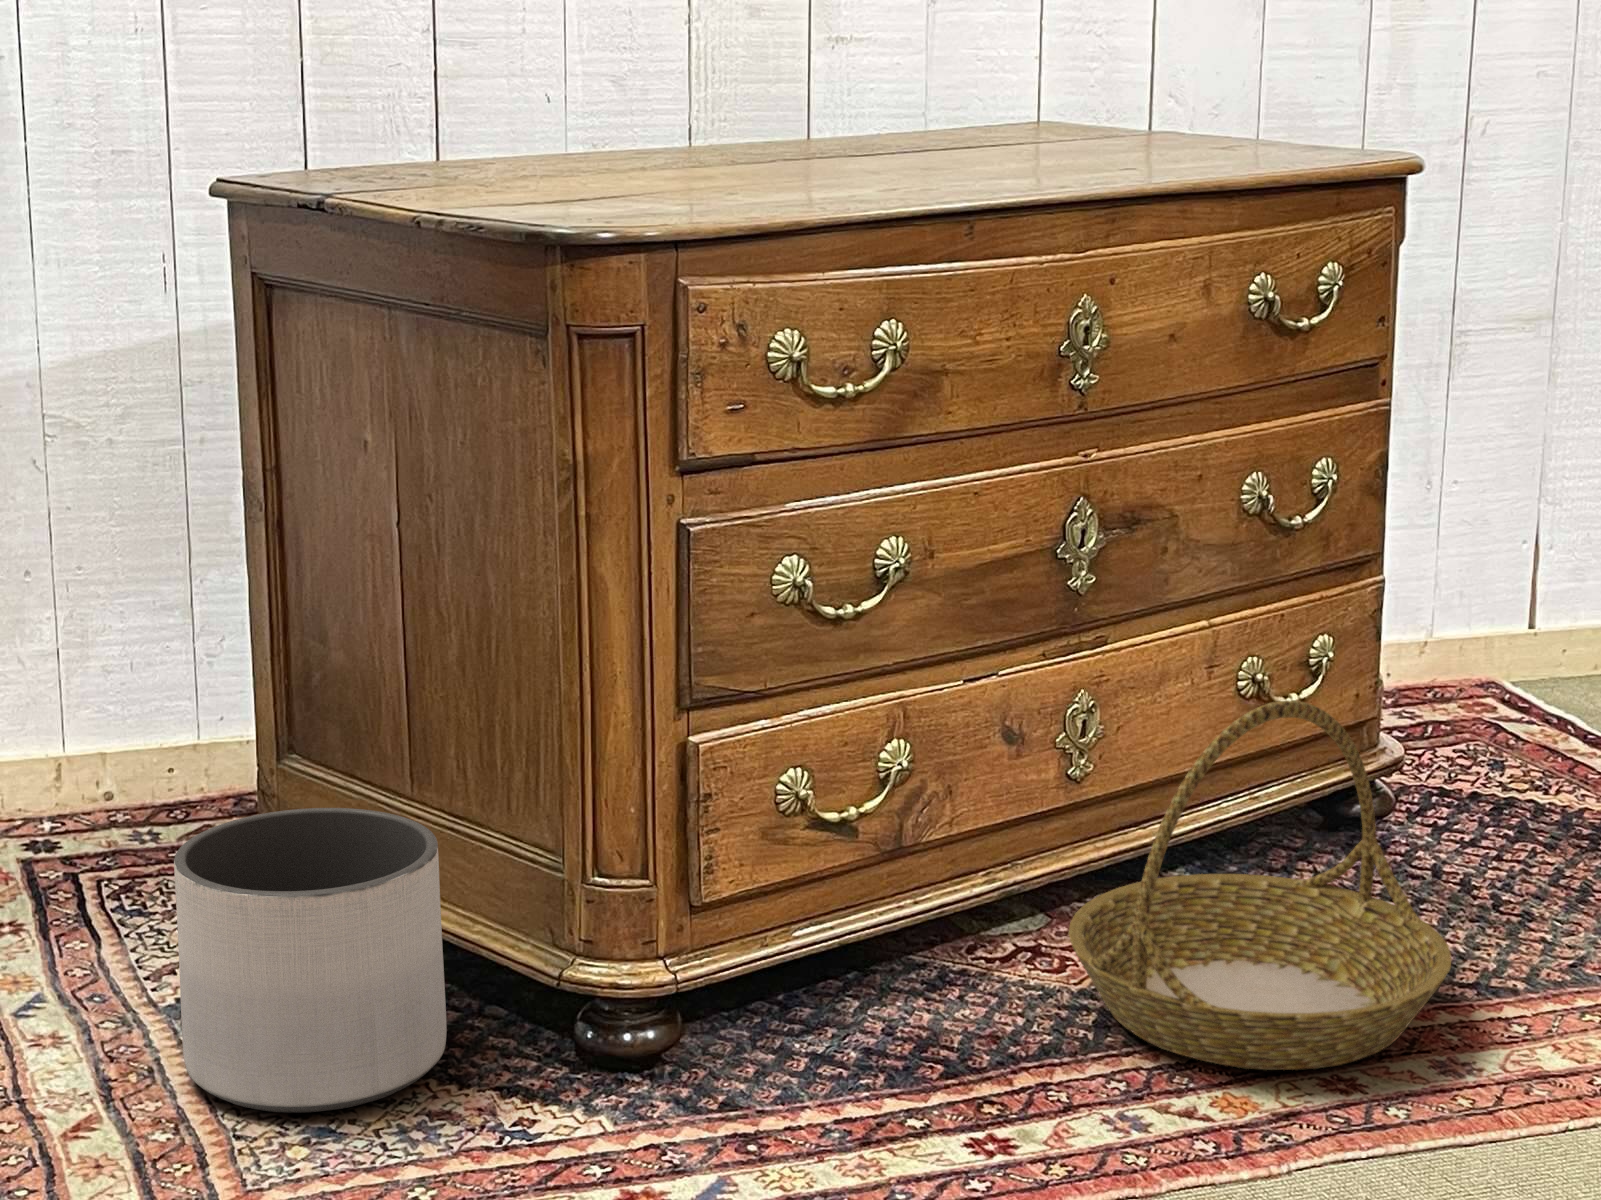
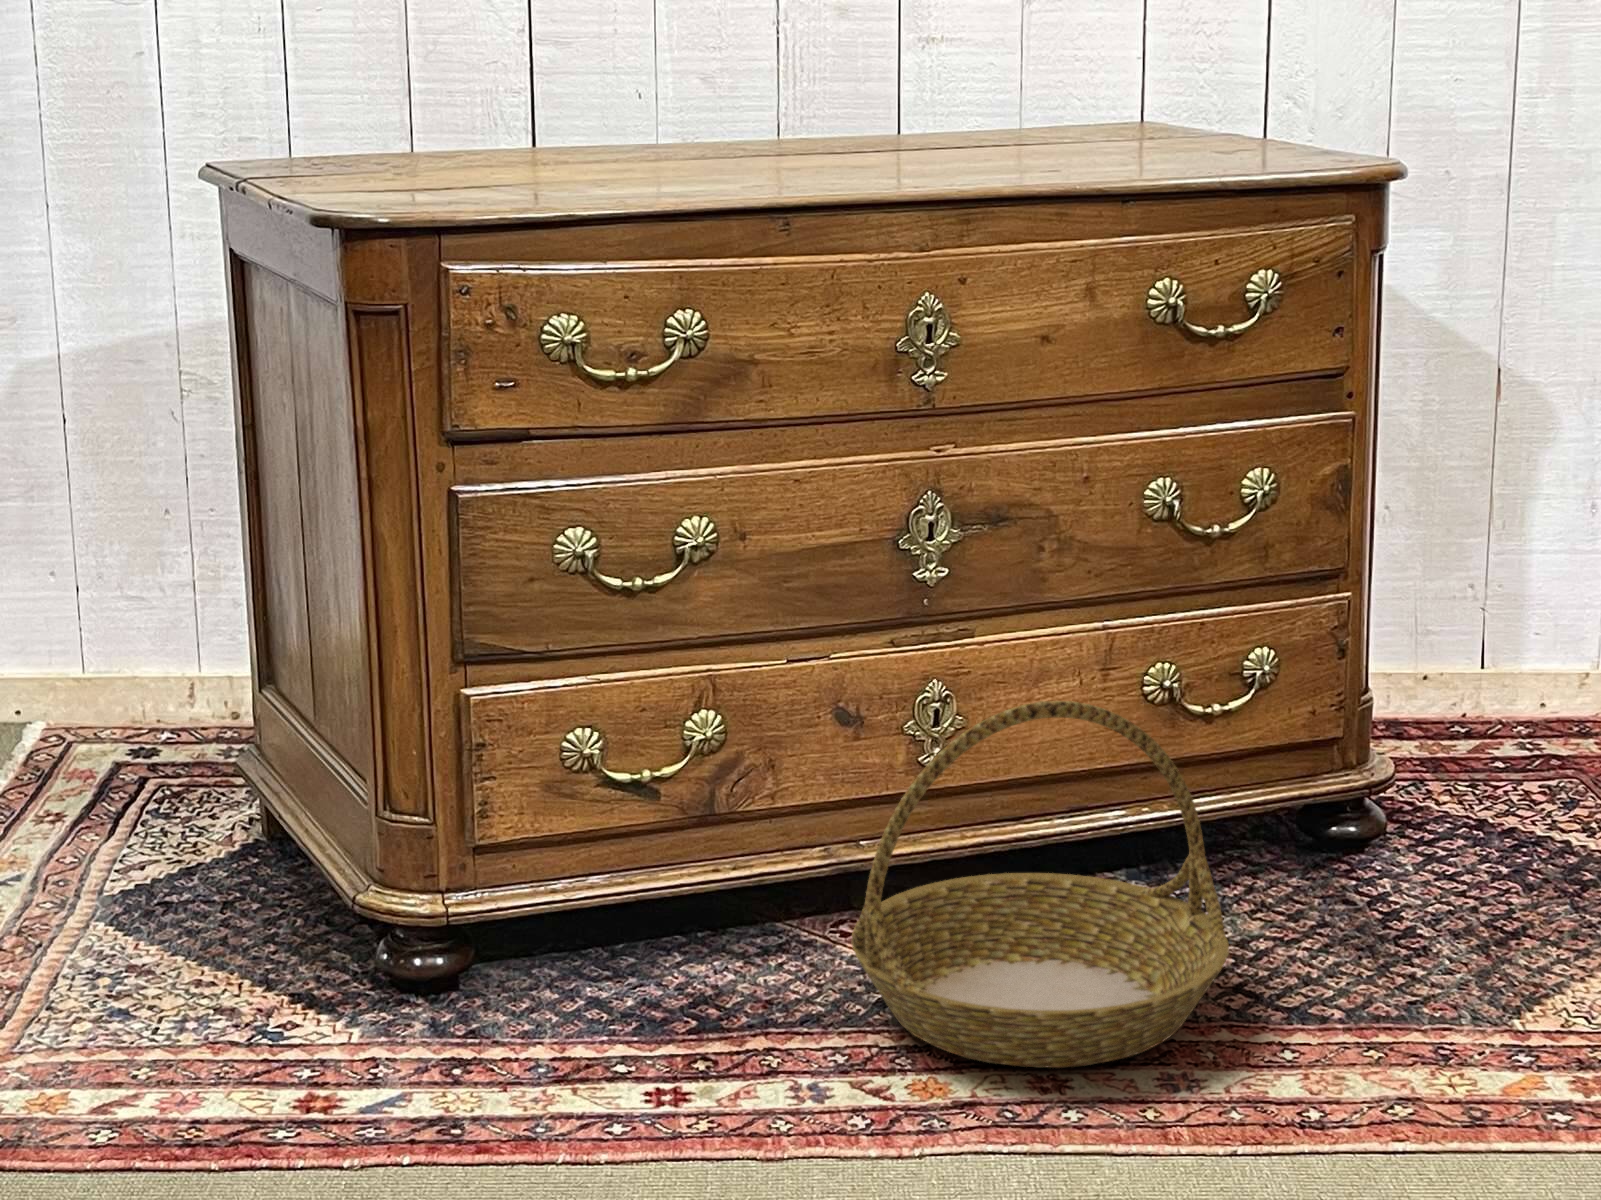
planter: present [174,808,447,1112] -> none [53,731,298,989]

